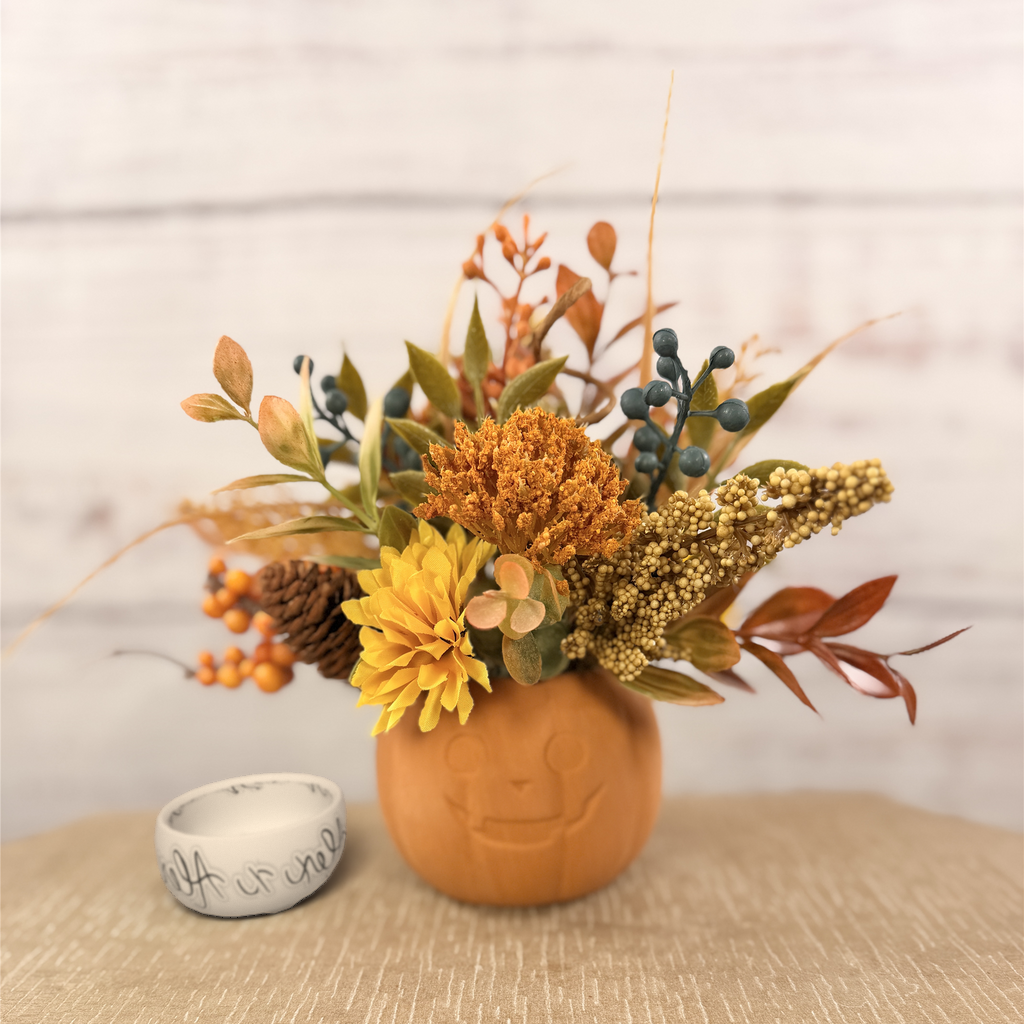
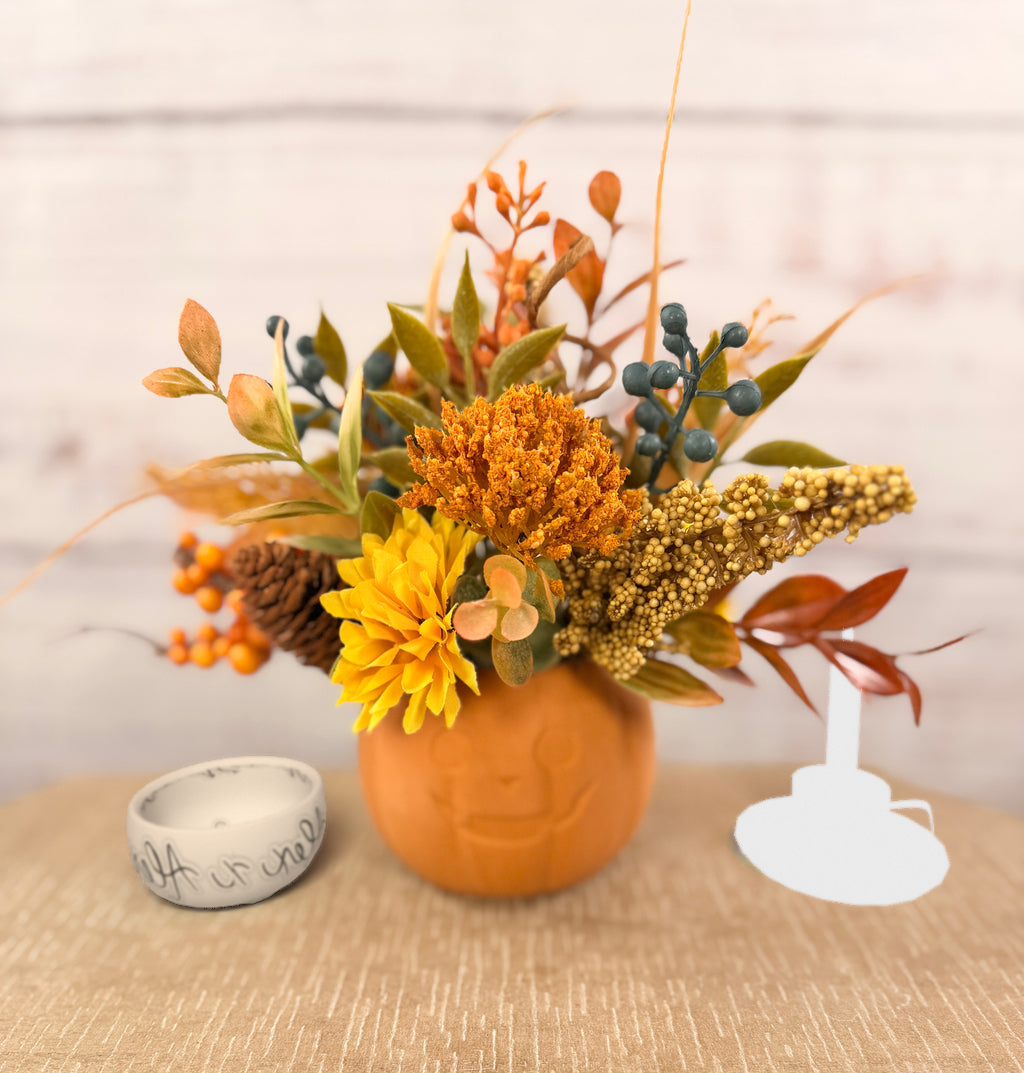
candle holder: none [743,619,954,907] -> present [734,629,950,905]

